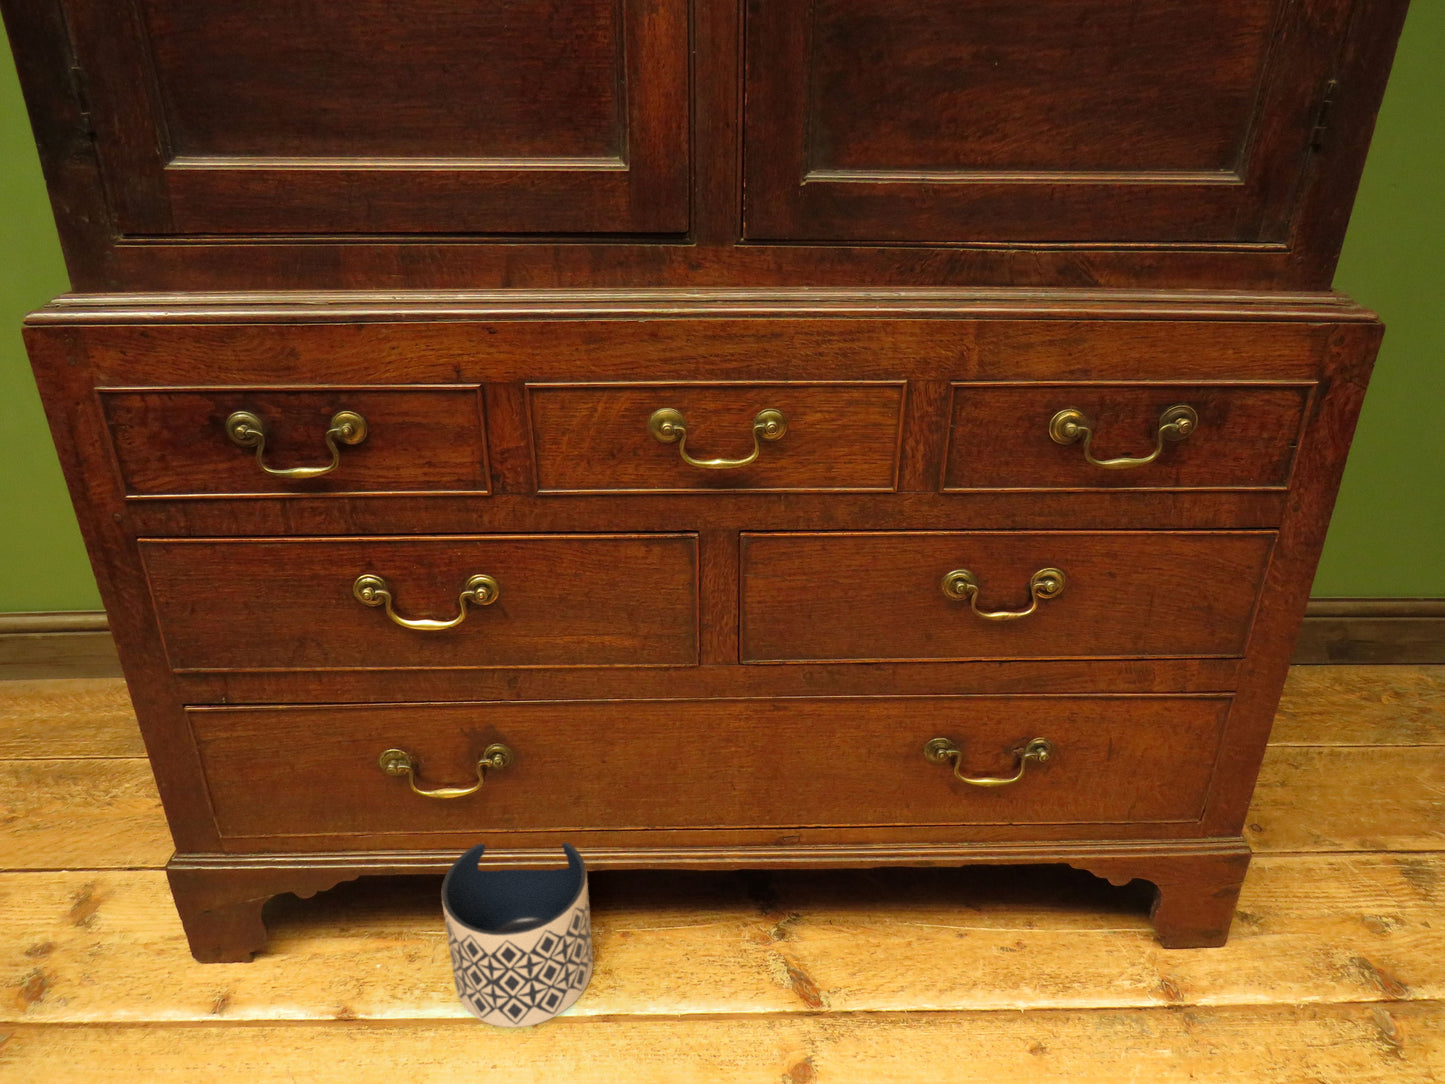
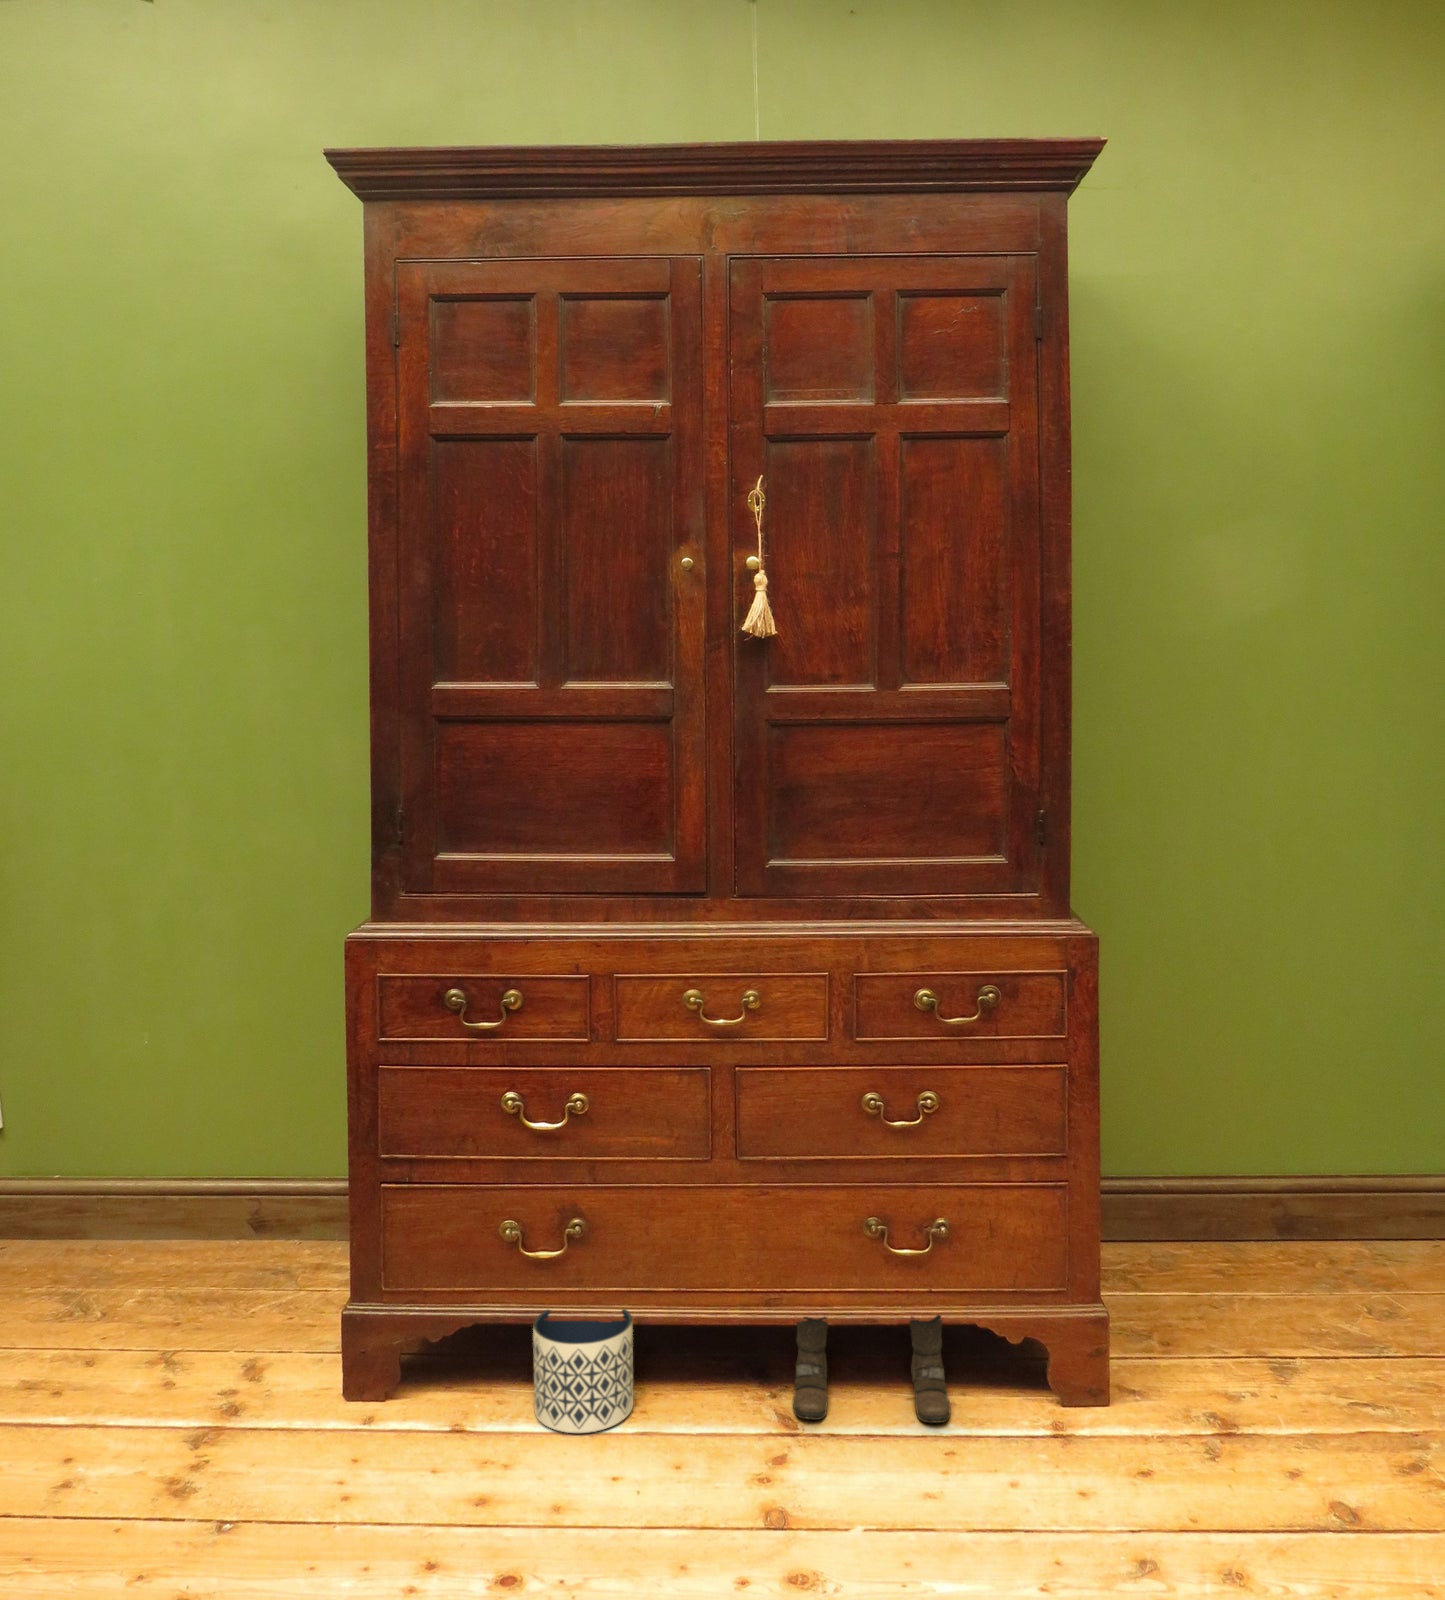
boots: none [811,826,1027,997] -> present [793,1315,951,1423]

